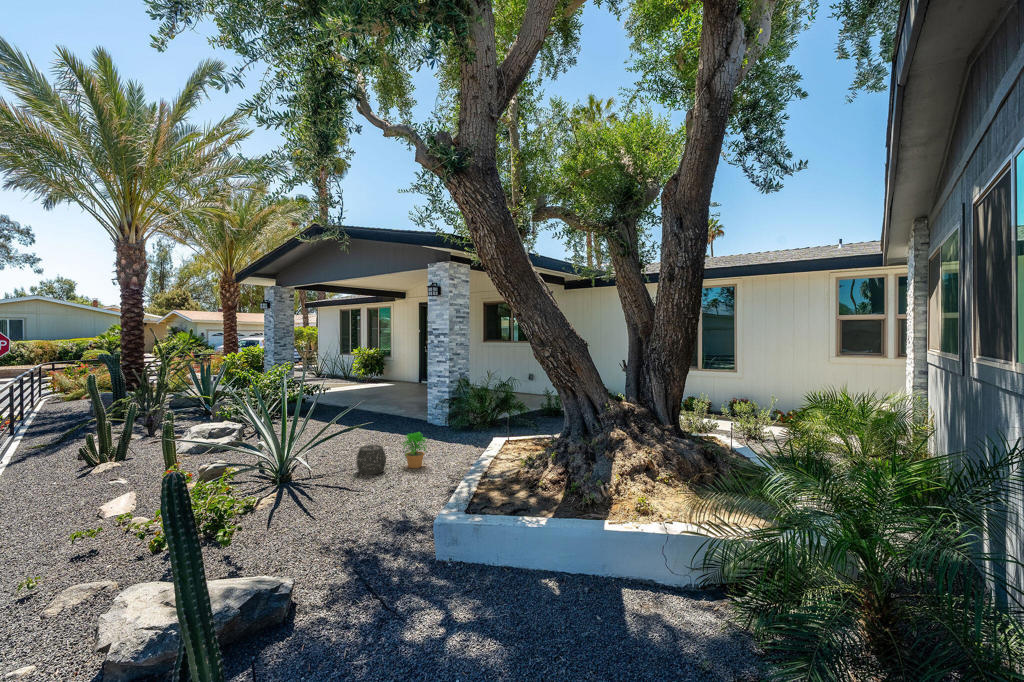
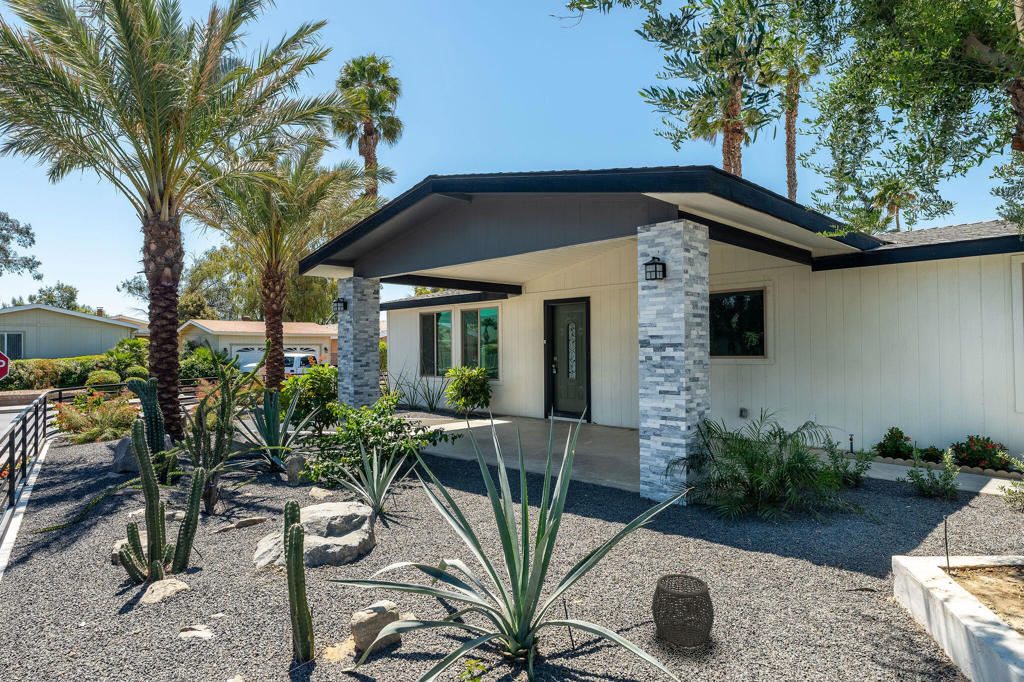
potted plant: present [403,432,427,468] -> none [725,543,785,624]

